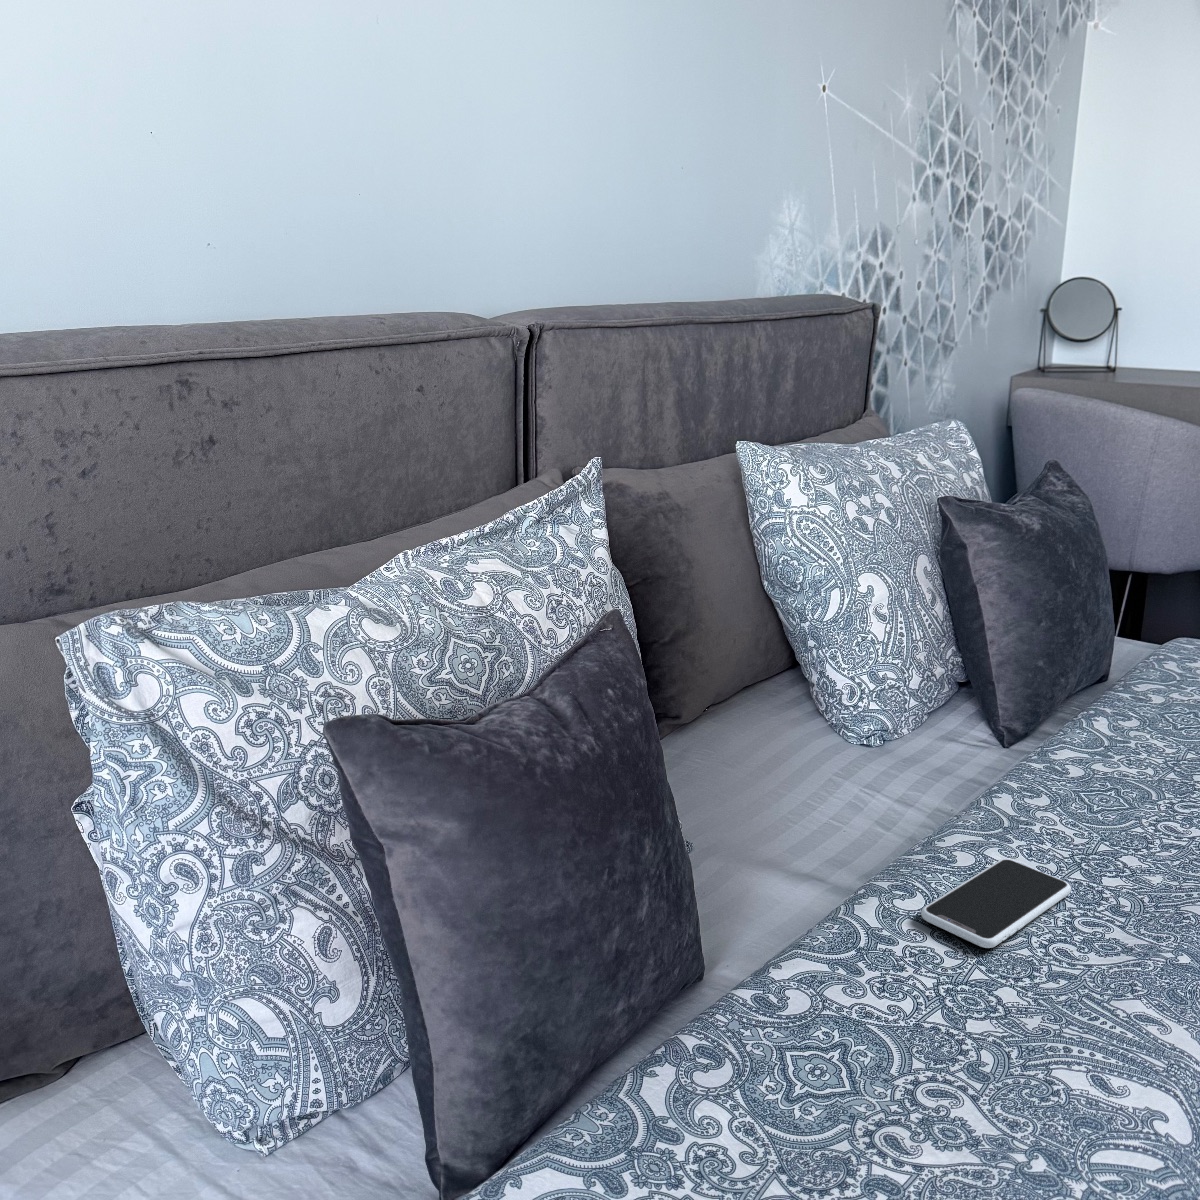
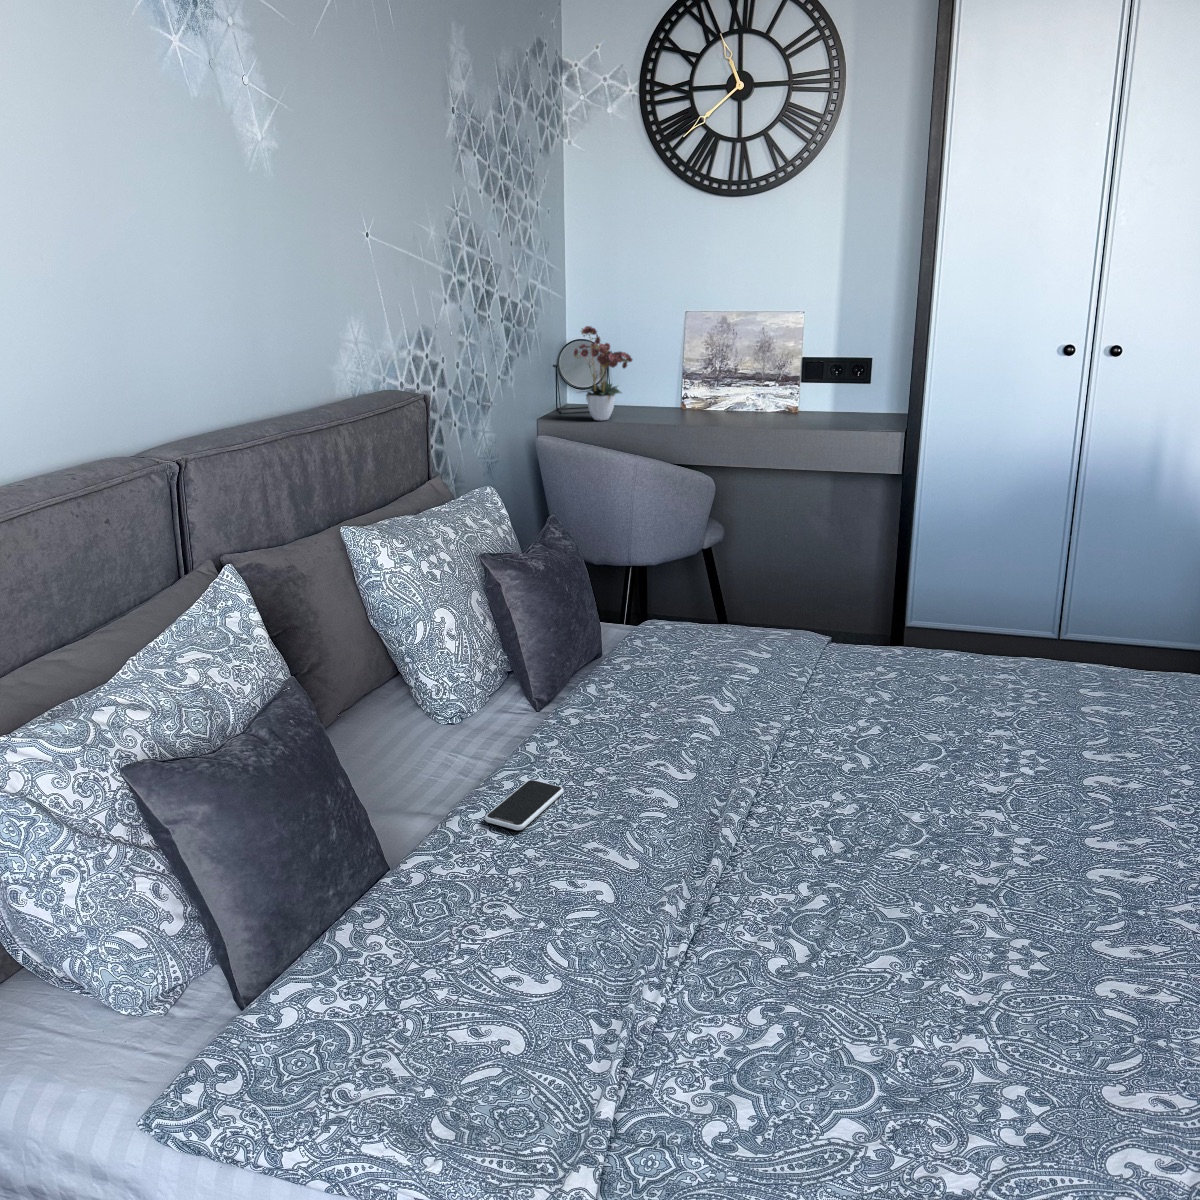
flower arrangement: none [1073,245,1174,384] -> present [574,326,633,420]

